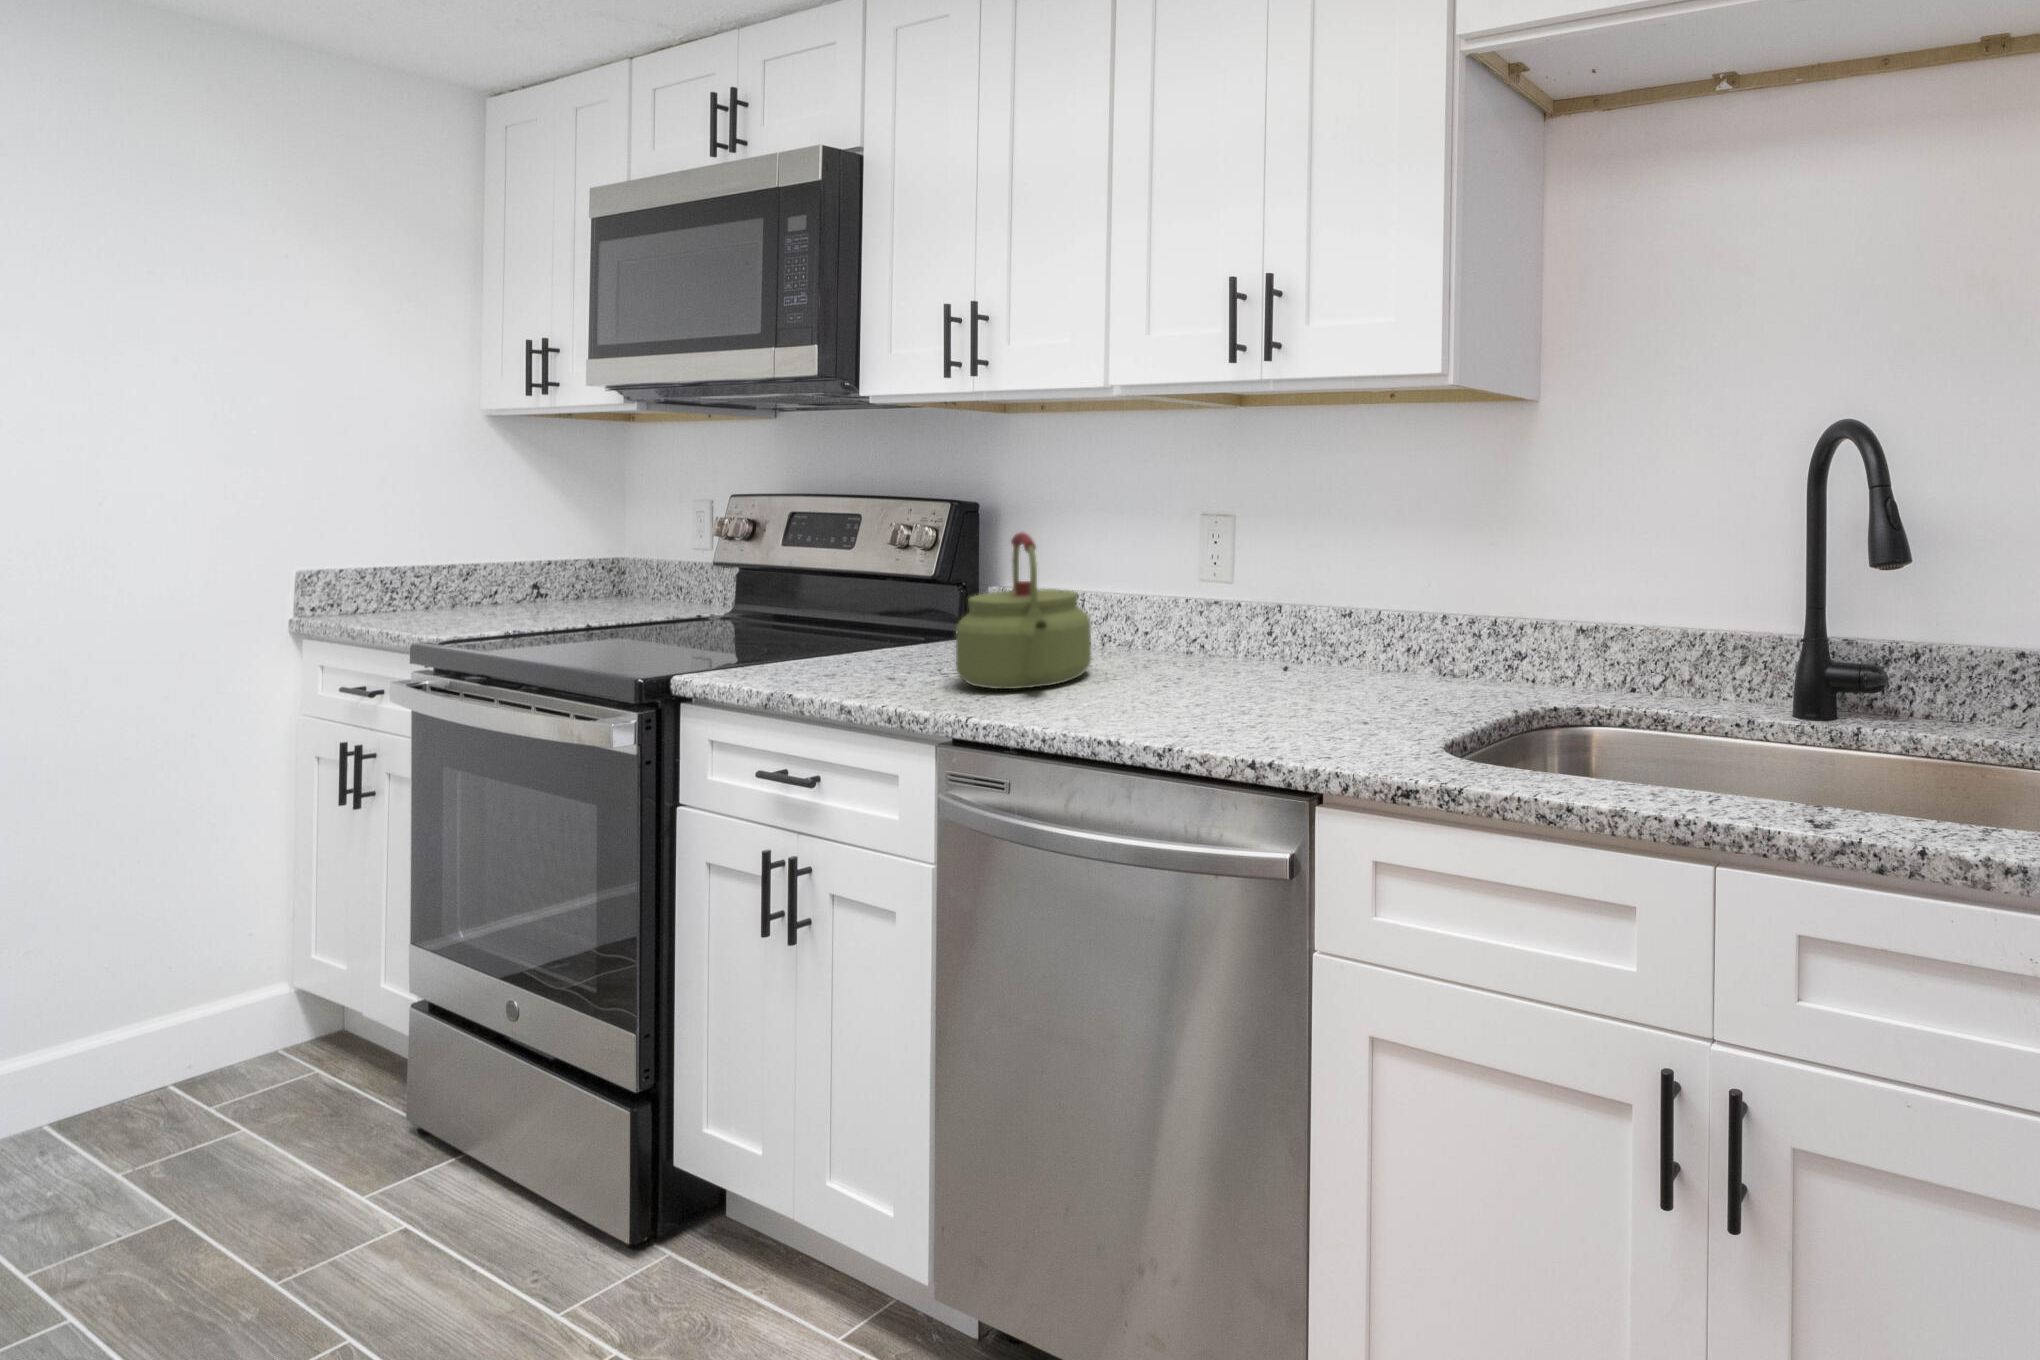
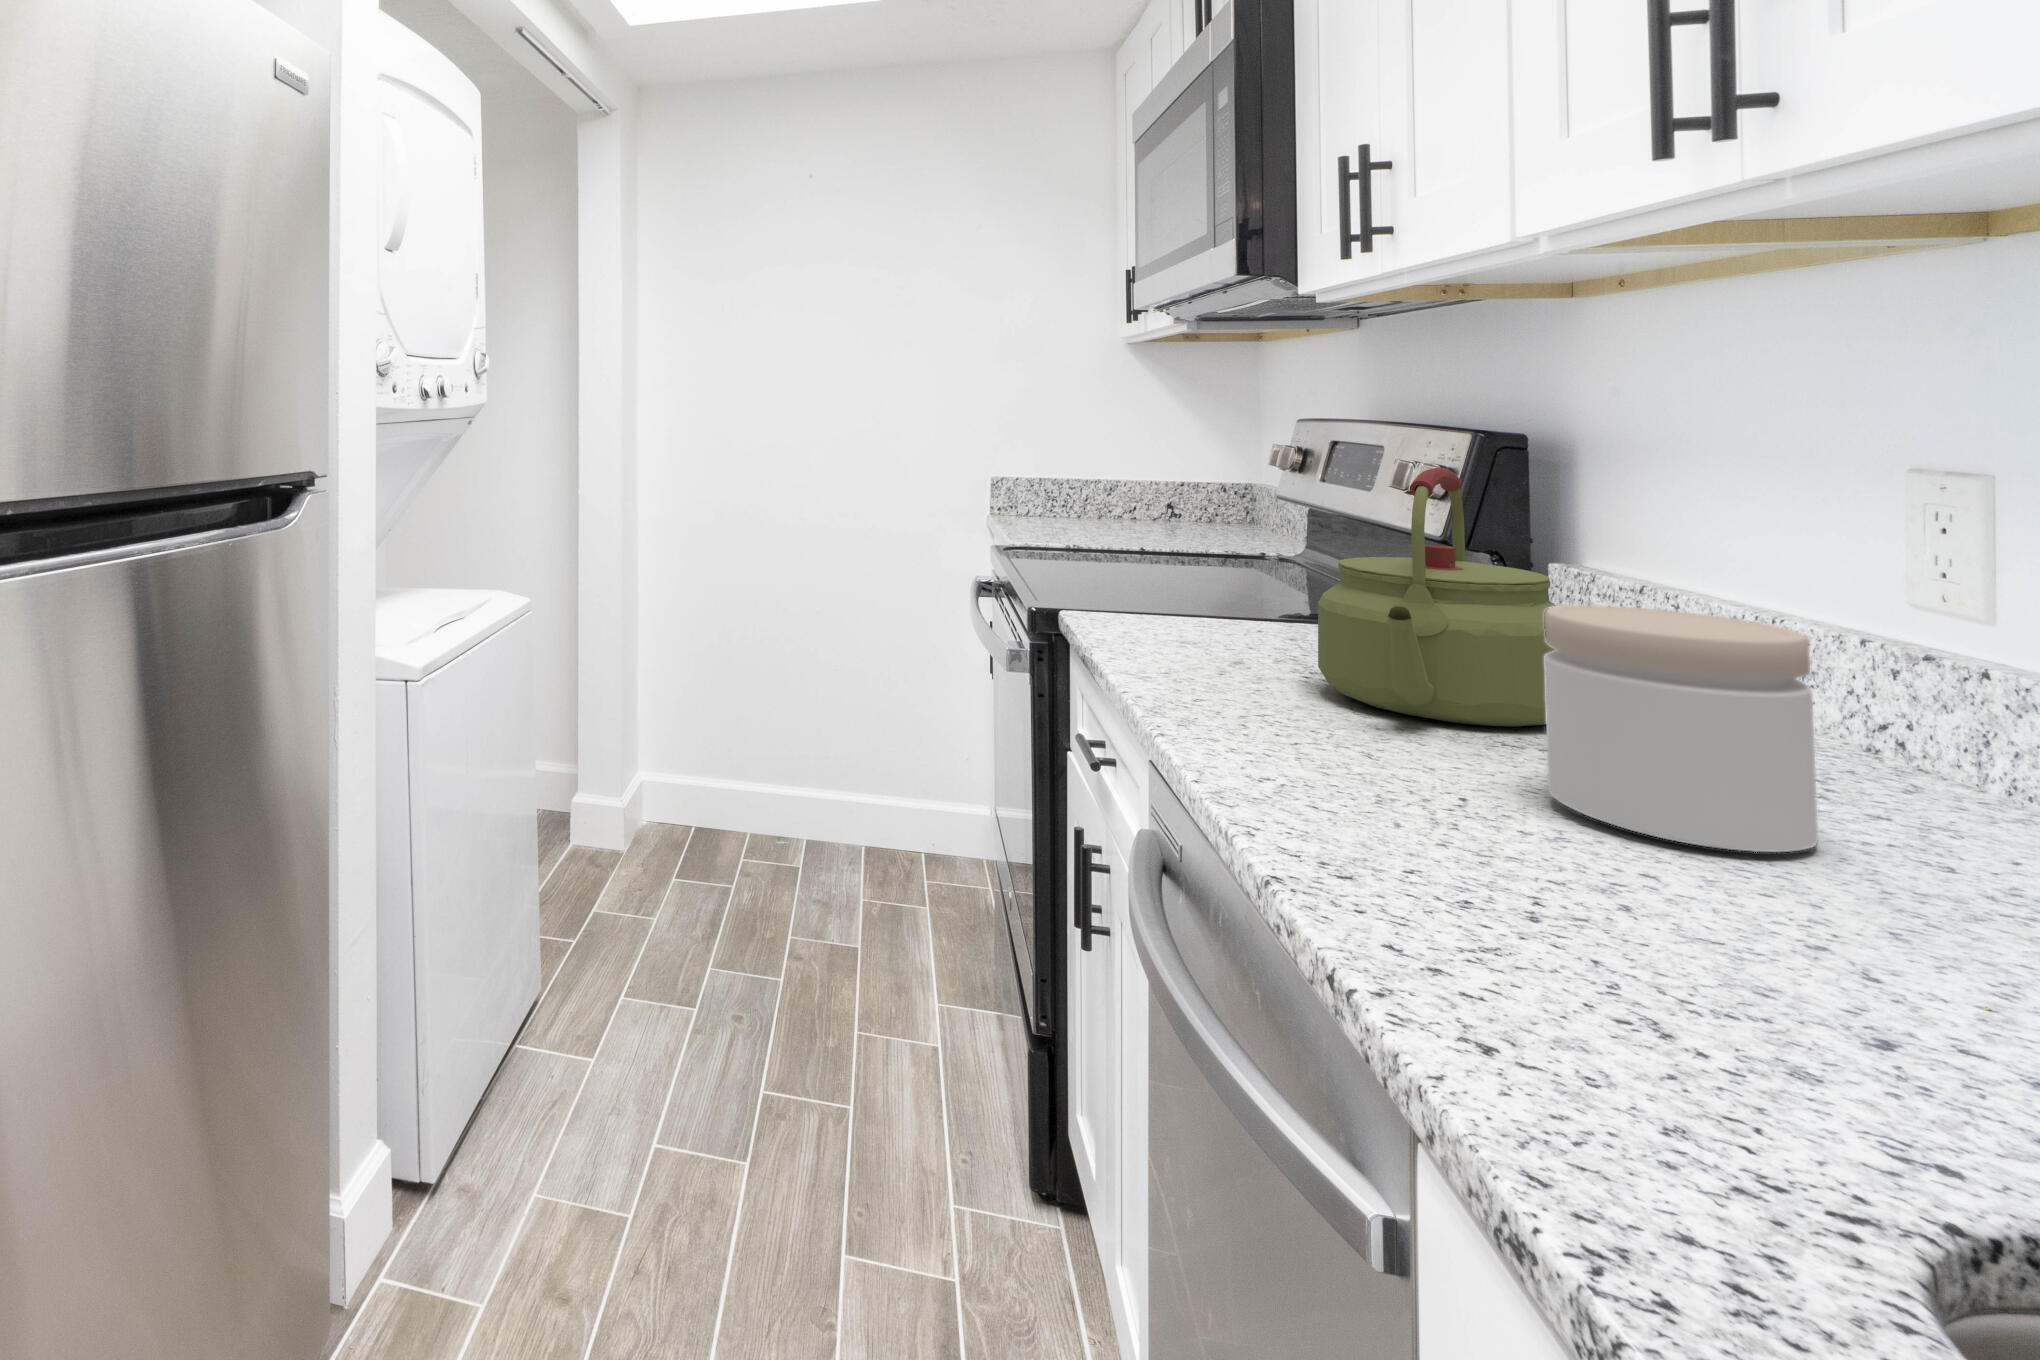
jar: none [1135,596,1229,704] -> present [1544,605,1818,852]

